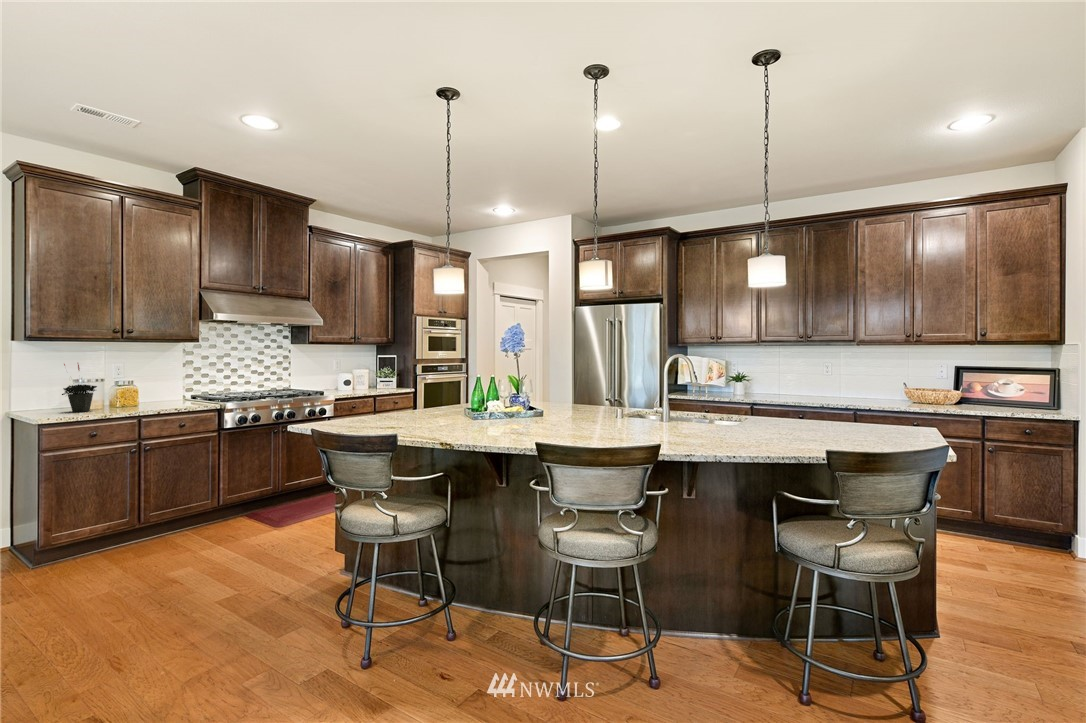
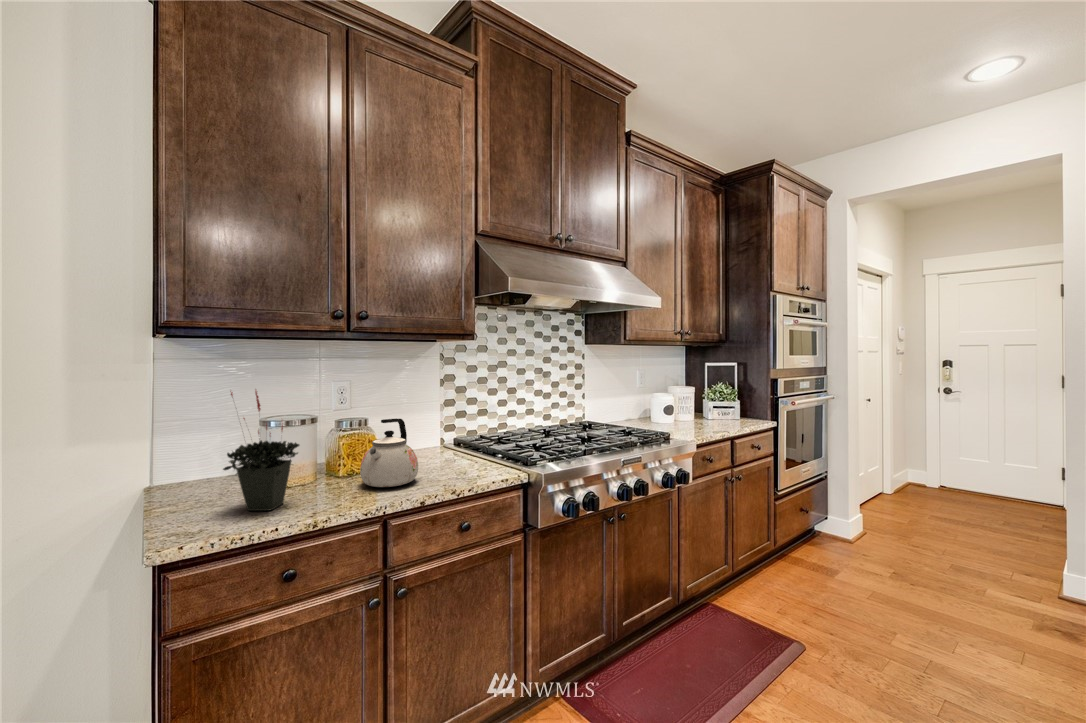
kettle: none [128,378,160,407] -> present [360,418,418,487]

